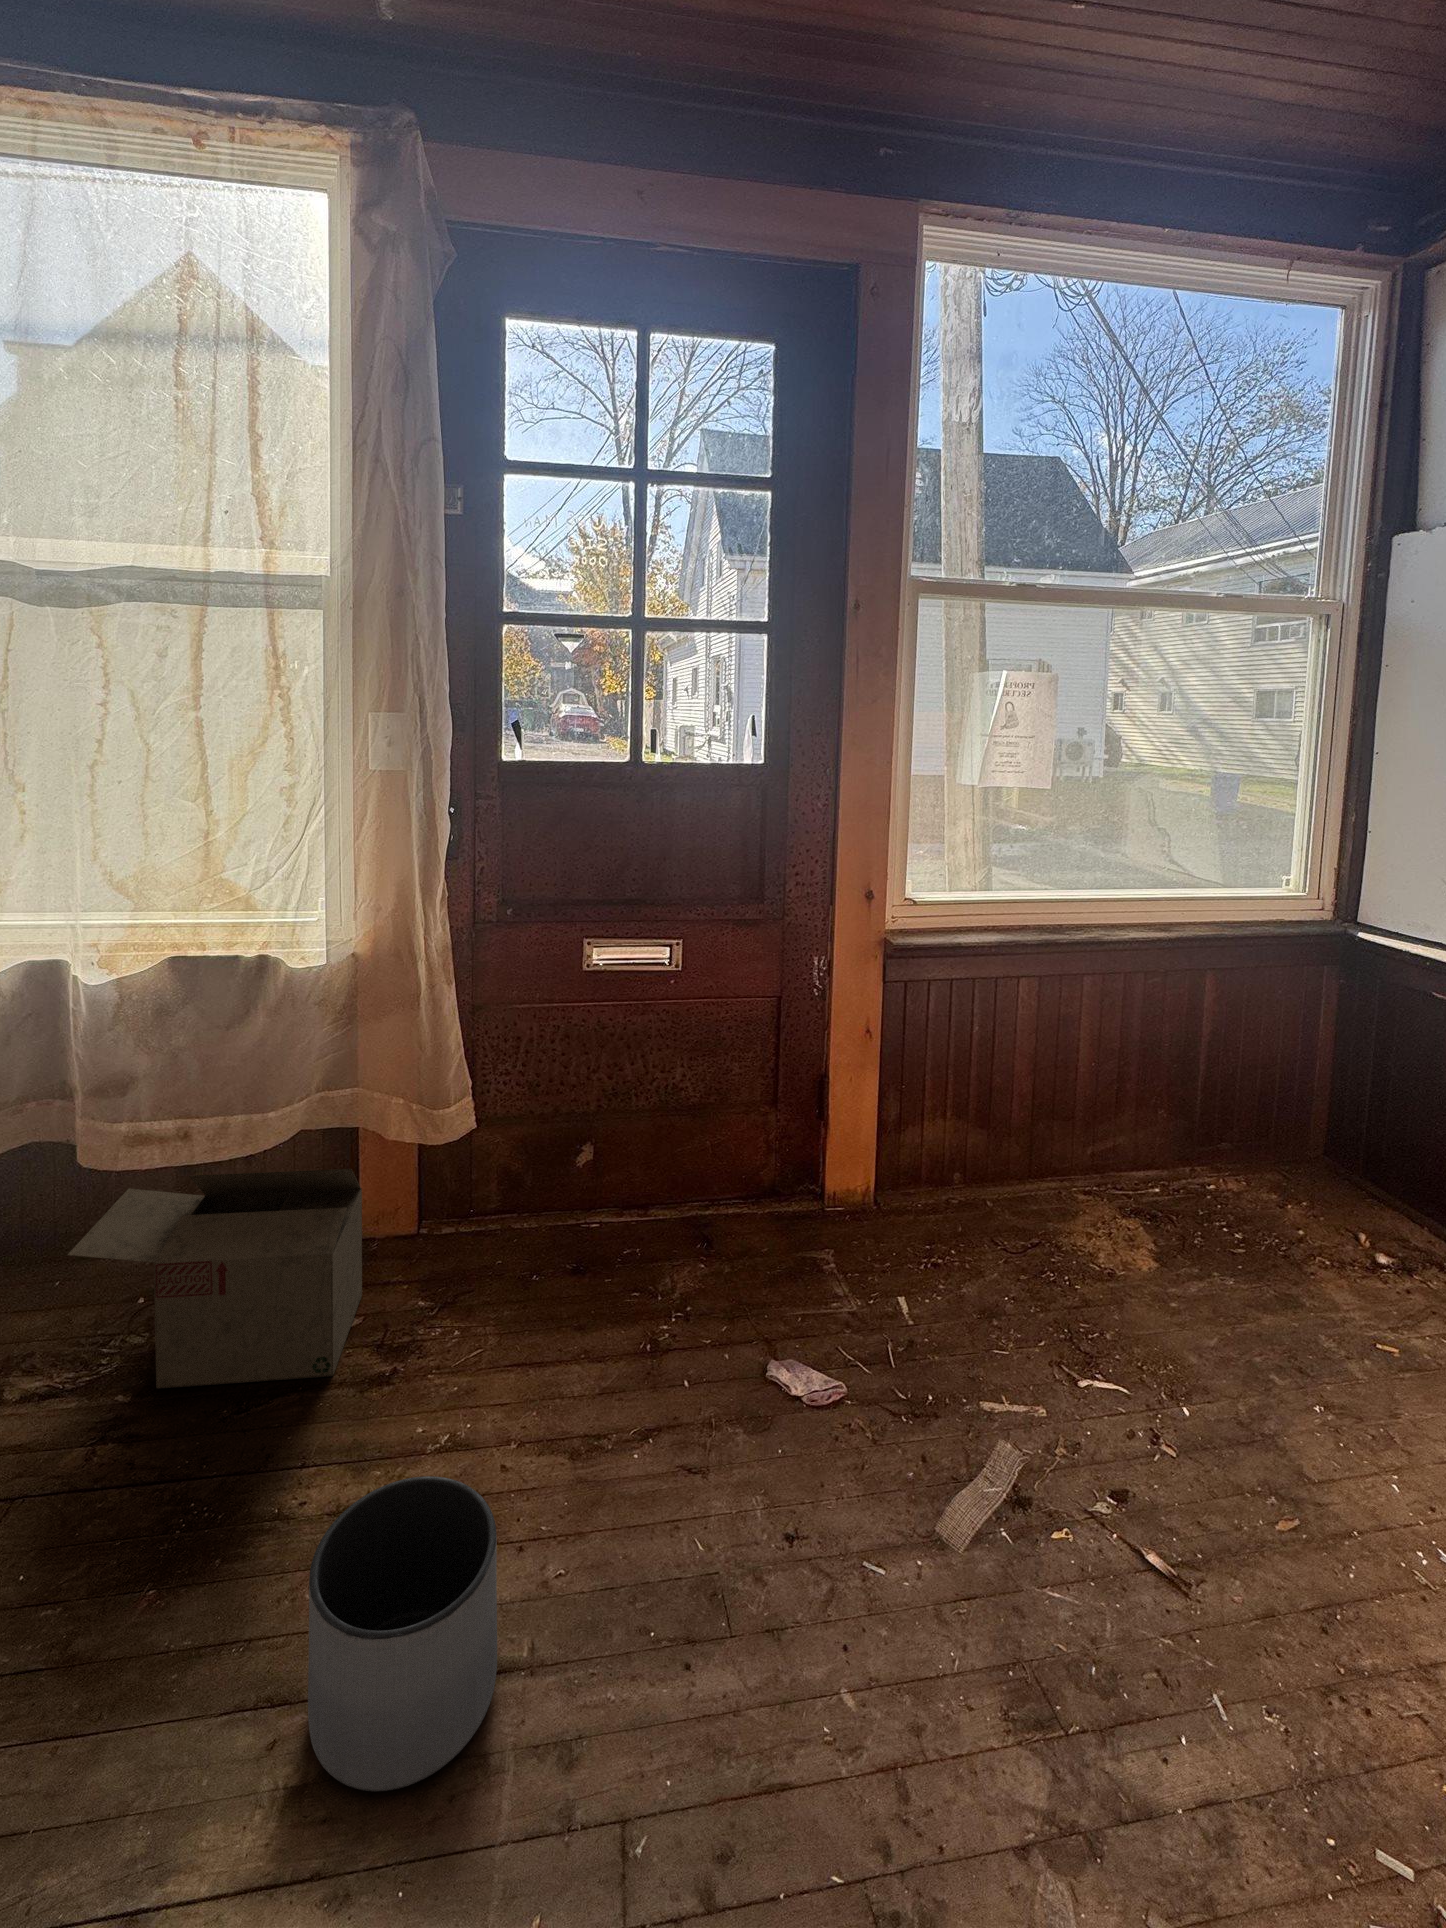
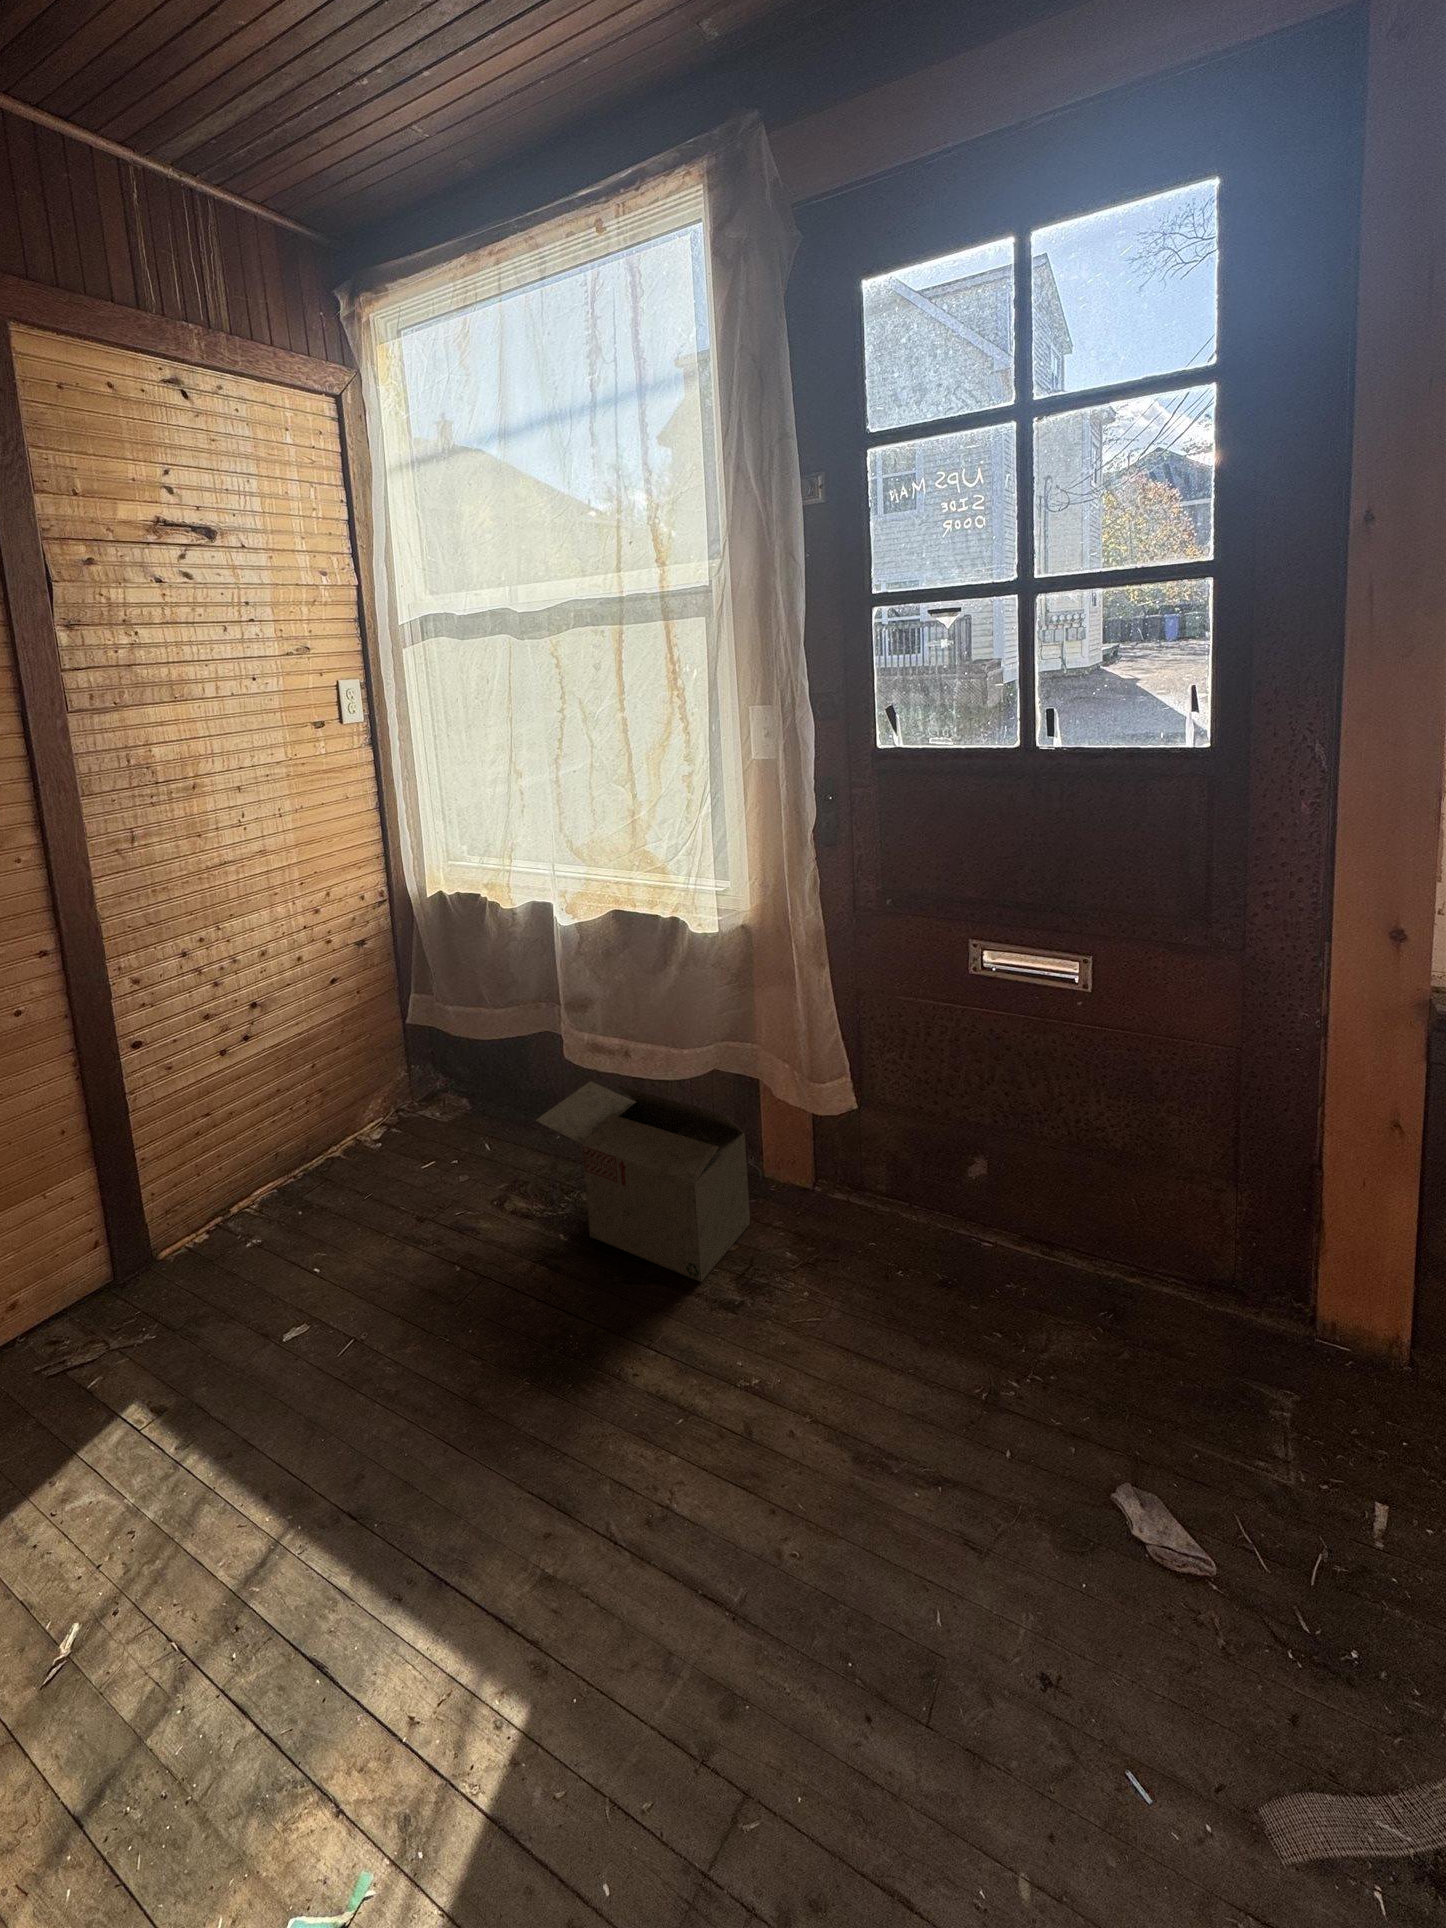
planter: present [308,1476,497,1792] -> none [562,1392,717,1639]

